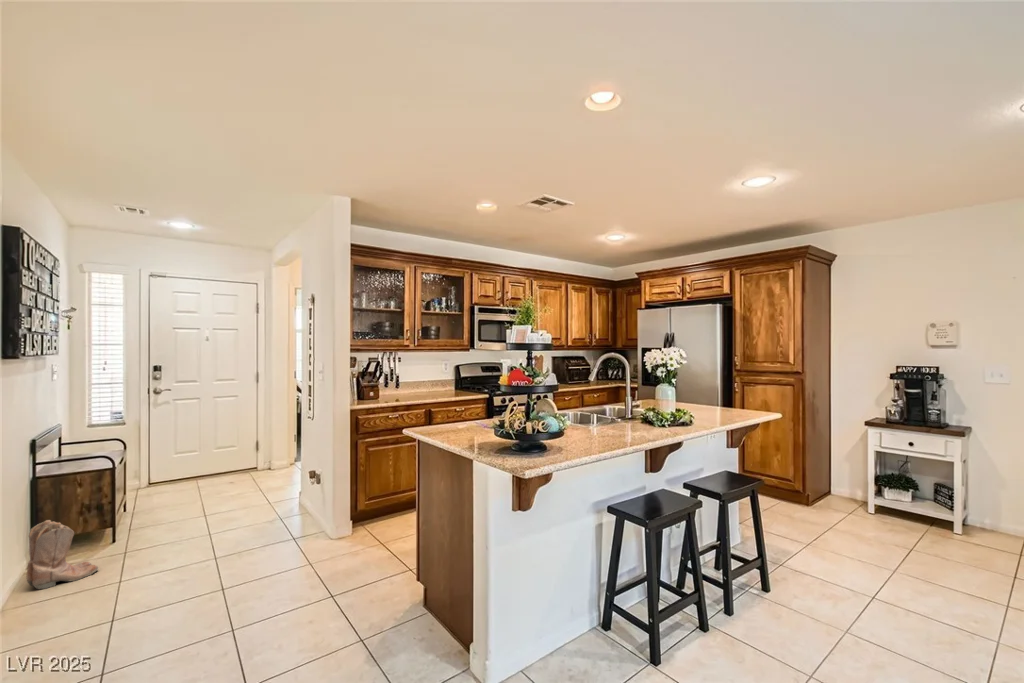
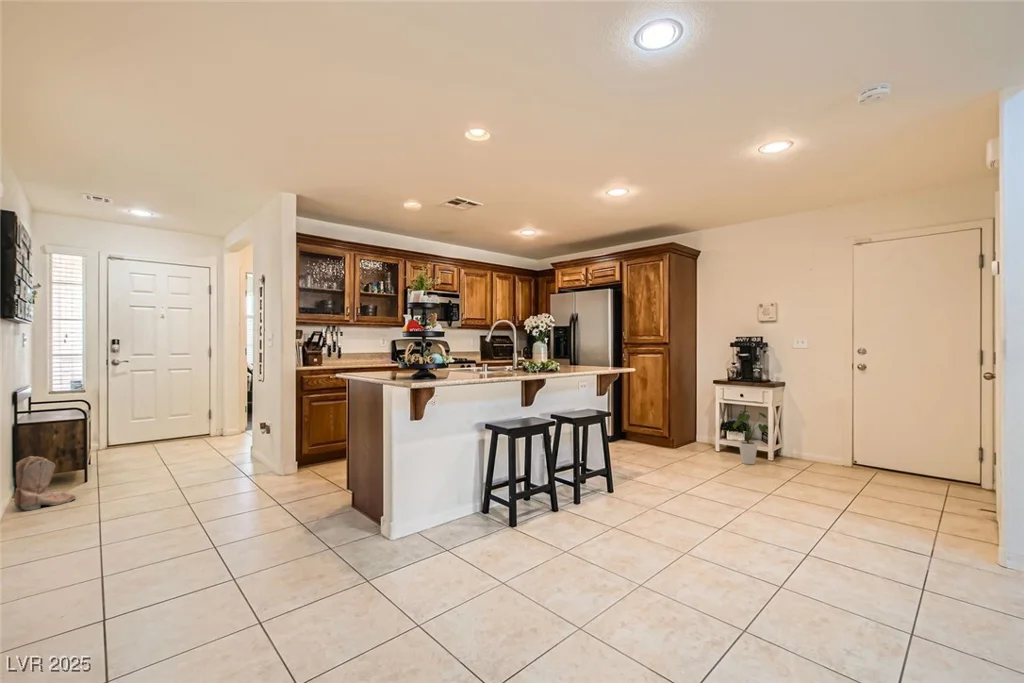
house plant: none [898,465,959,539] -> present [732,412,767,464]

